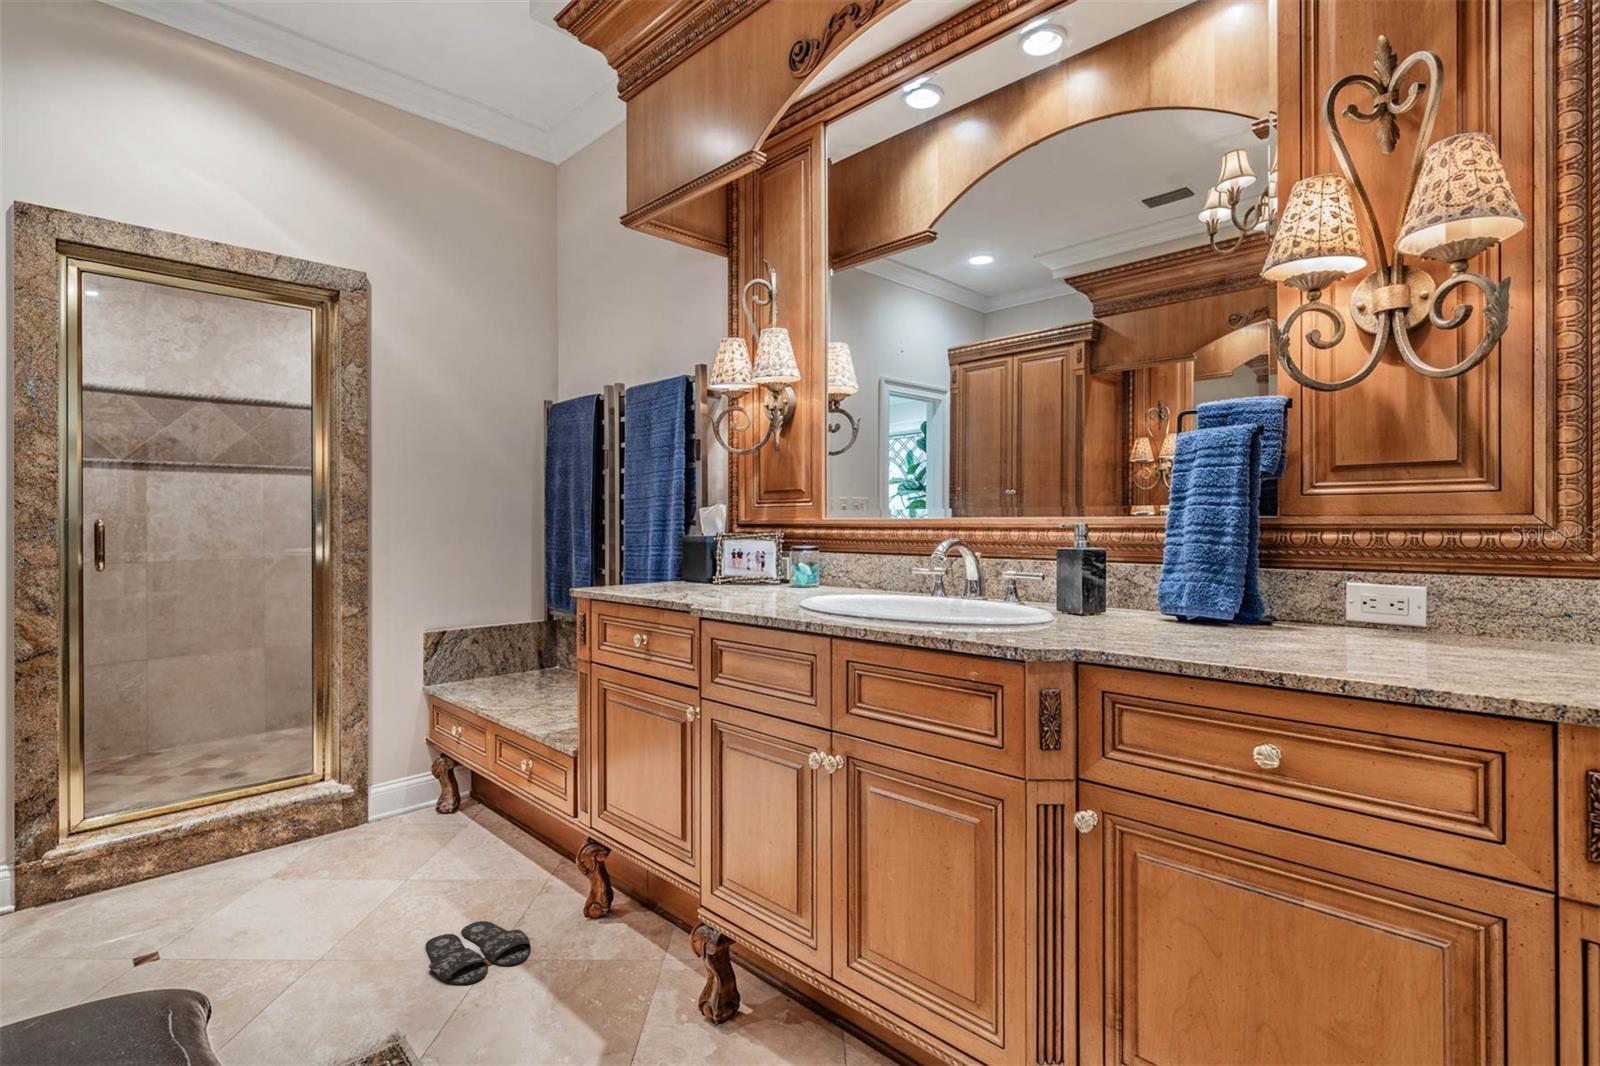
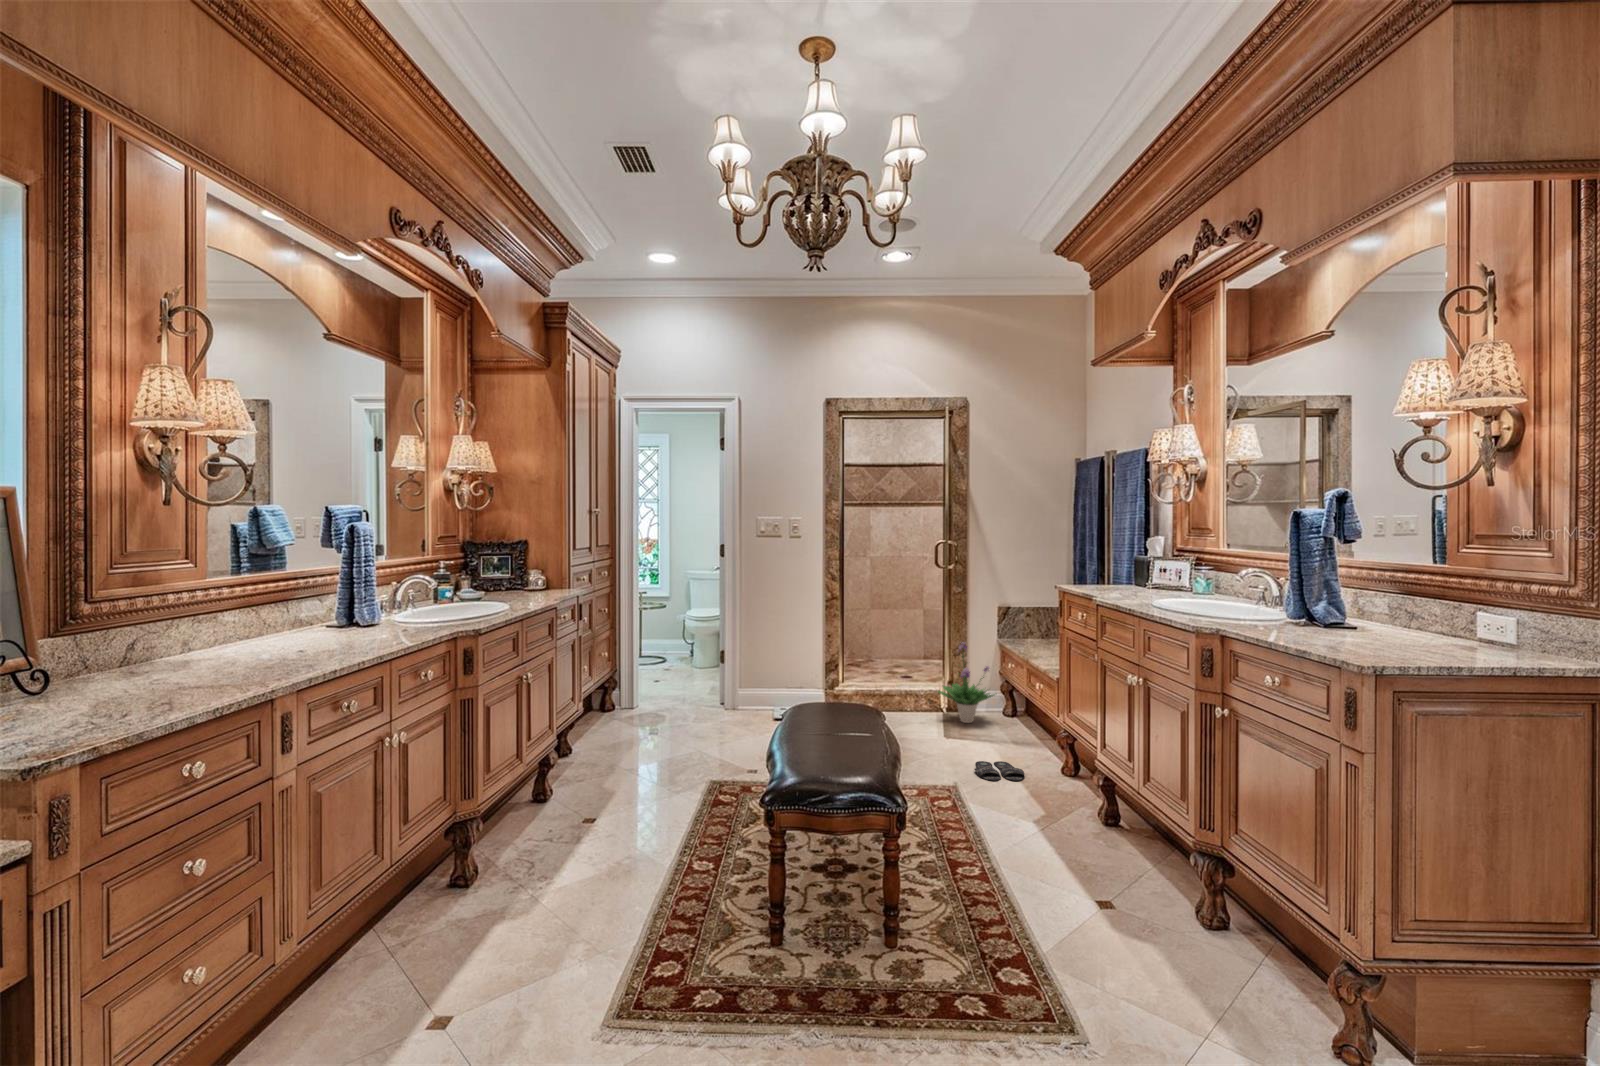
potted plant: none [315,703,438,851] -> present [938,642,995,723]

